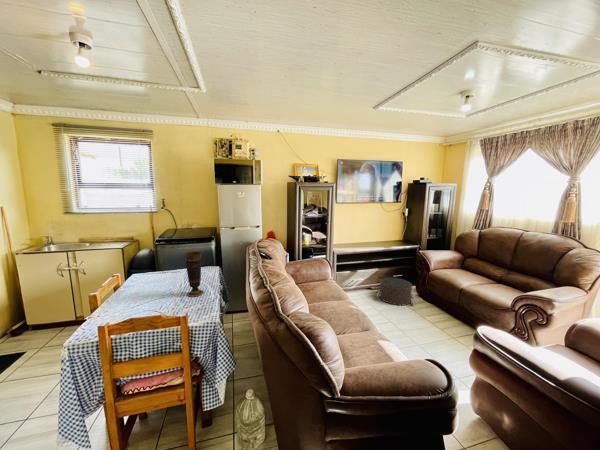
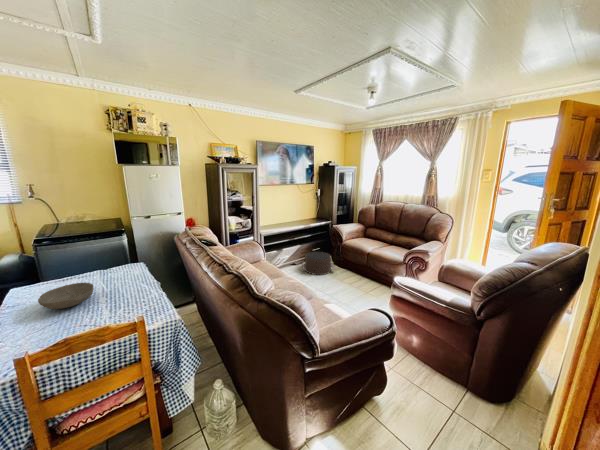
vase: present [185,252,204,297] -> none [109,248,138,302]
bowl: none [140,275,176,293] -> present [38,283,94,309]

